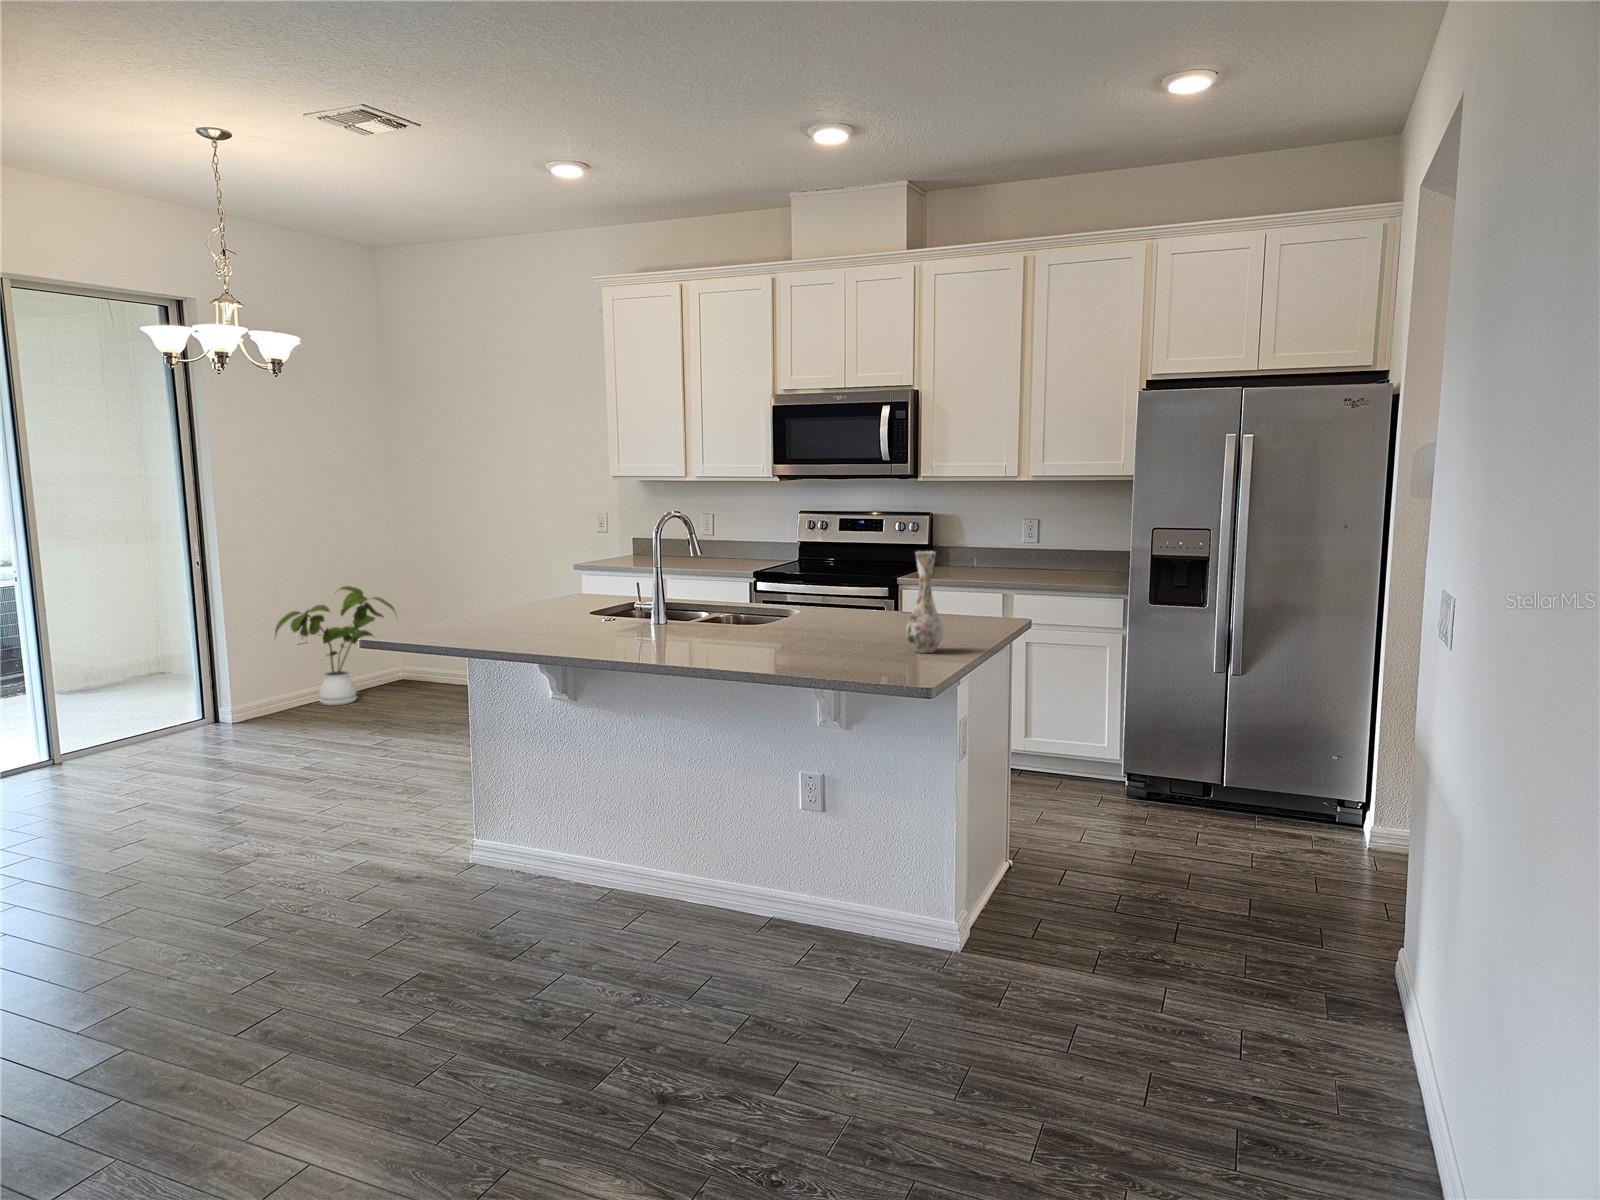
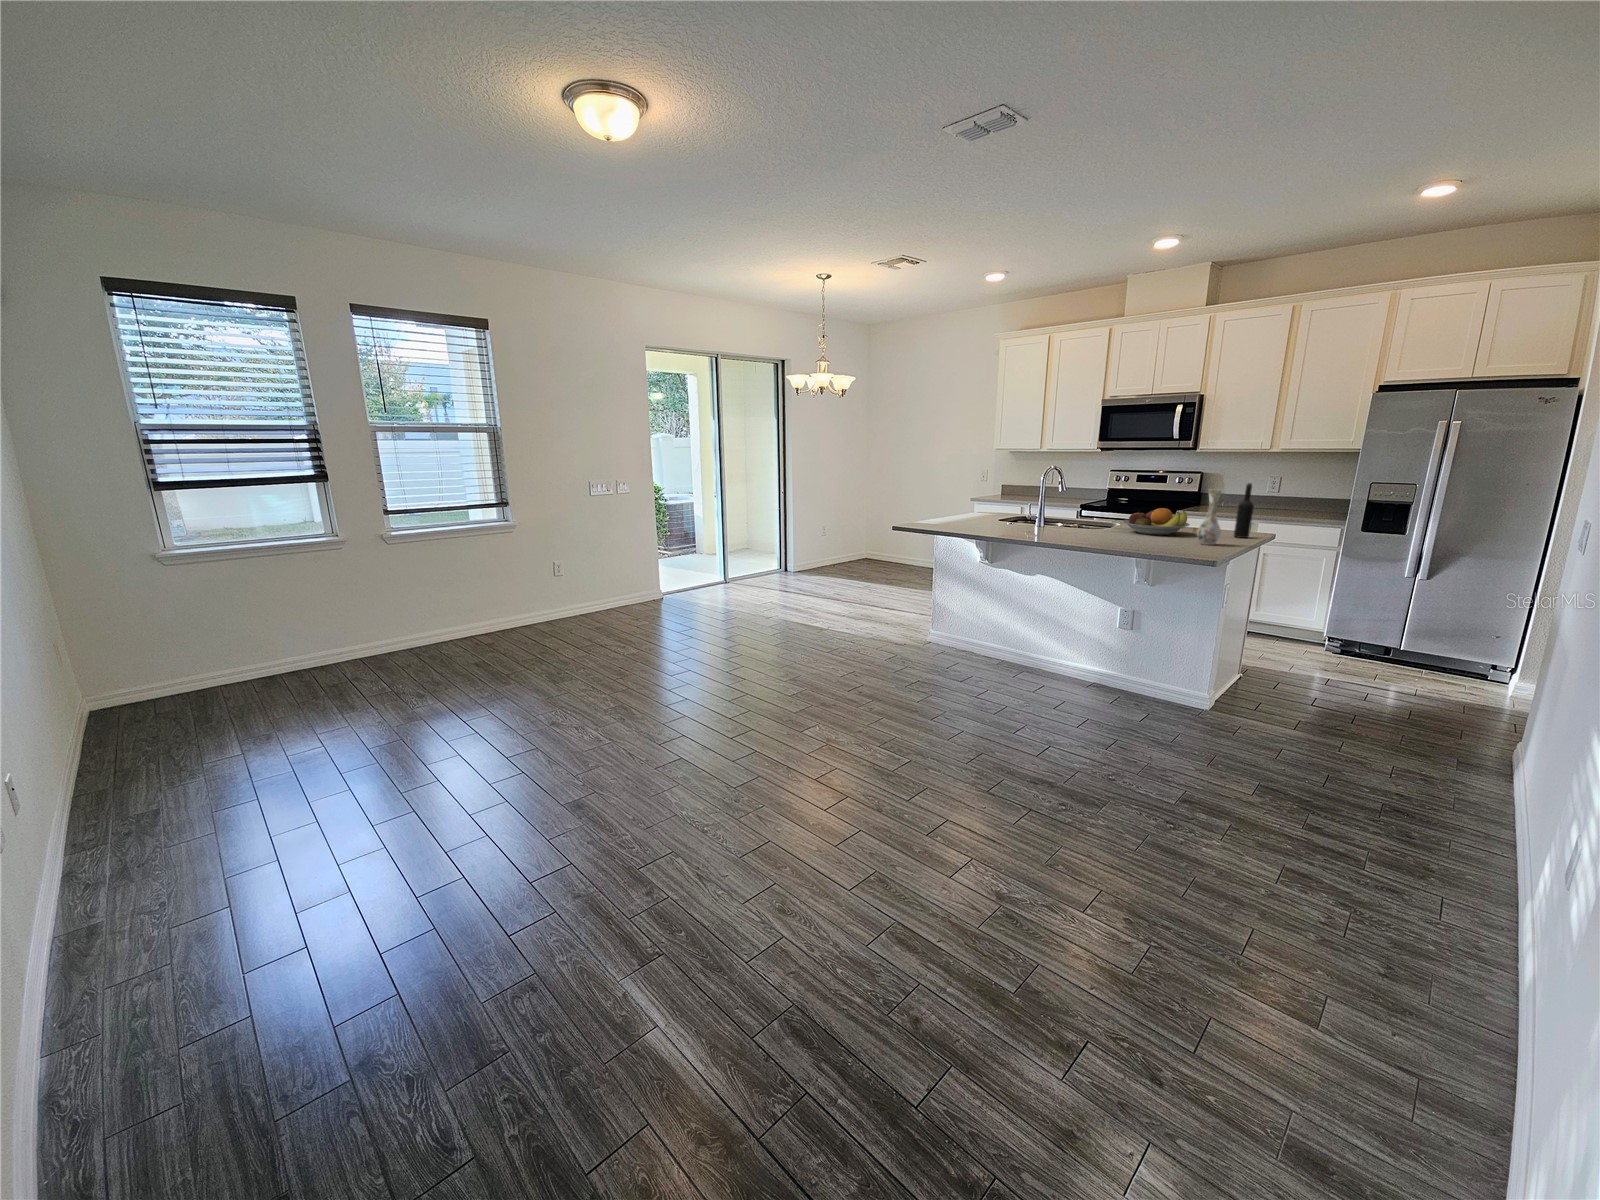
wine bottle: none [970,536,994,631] -> present [1234,483,1254,538]
fruit bowl: none [792,584,901,633] -> present [1122,508,1190,535]
house plant: present [275,586,397,705] -> none [813,507,873,568]

